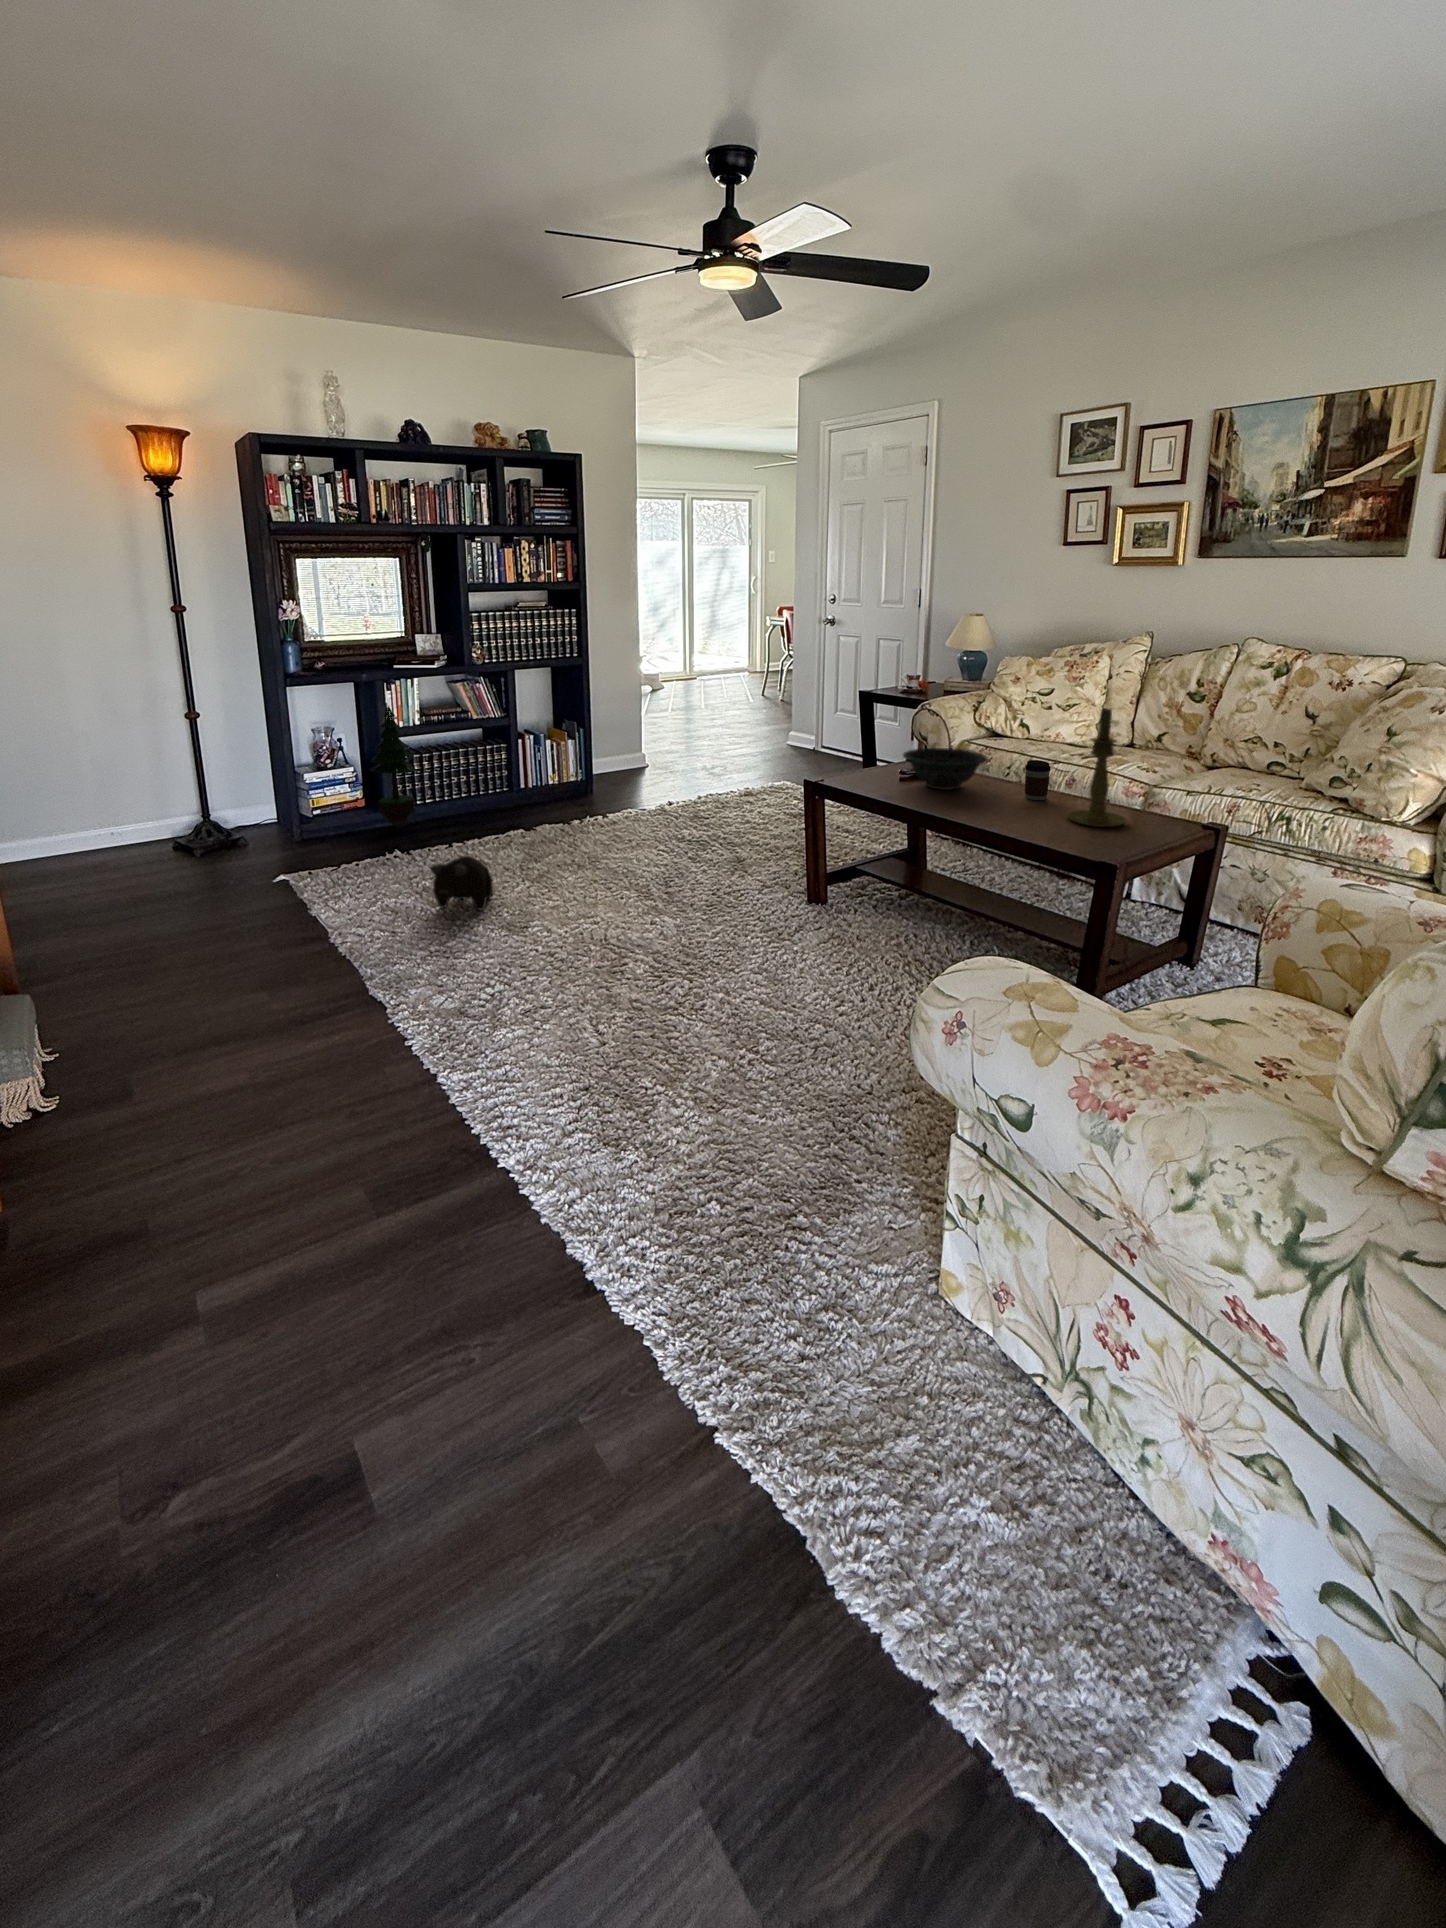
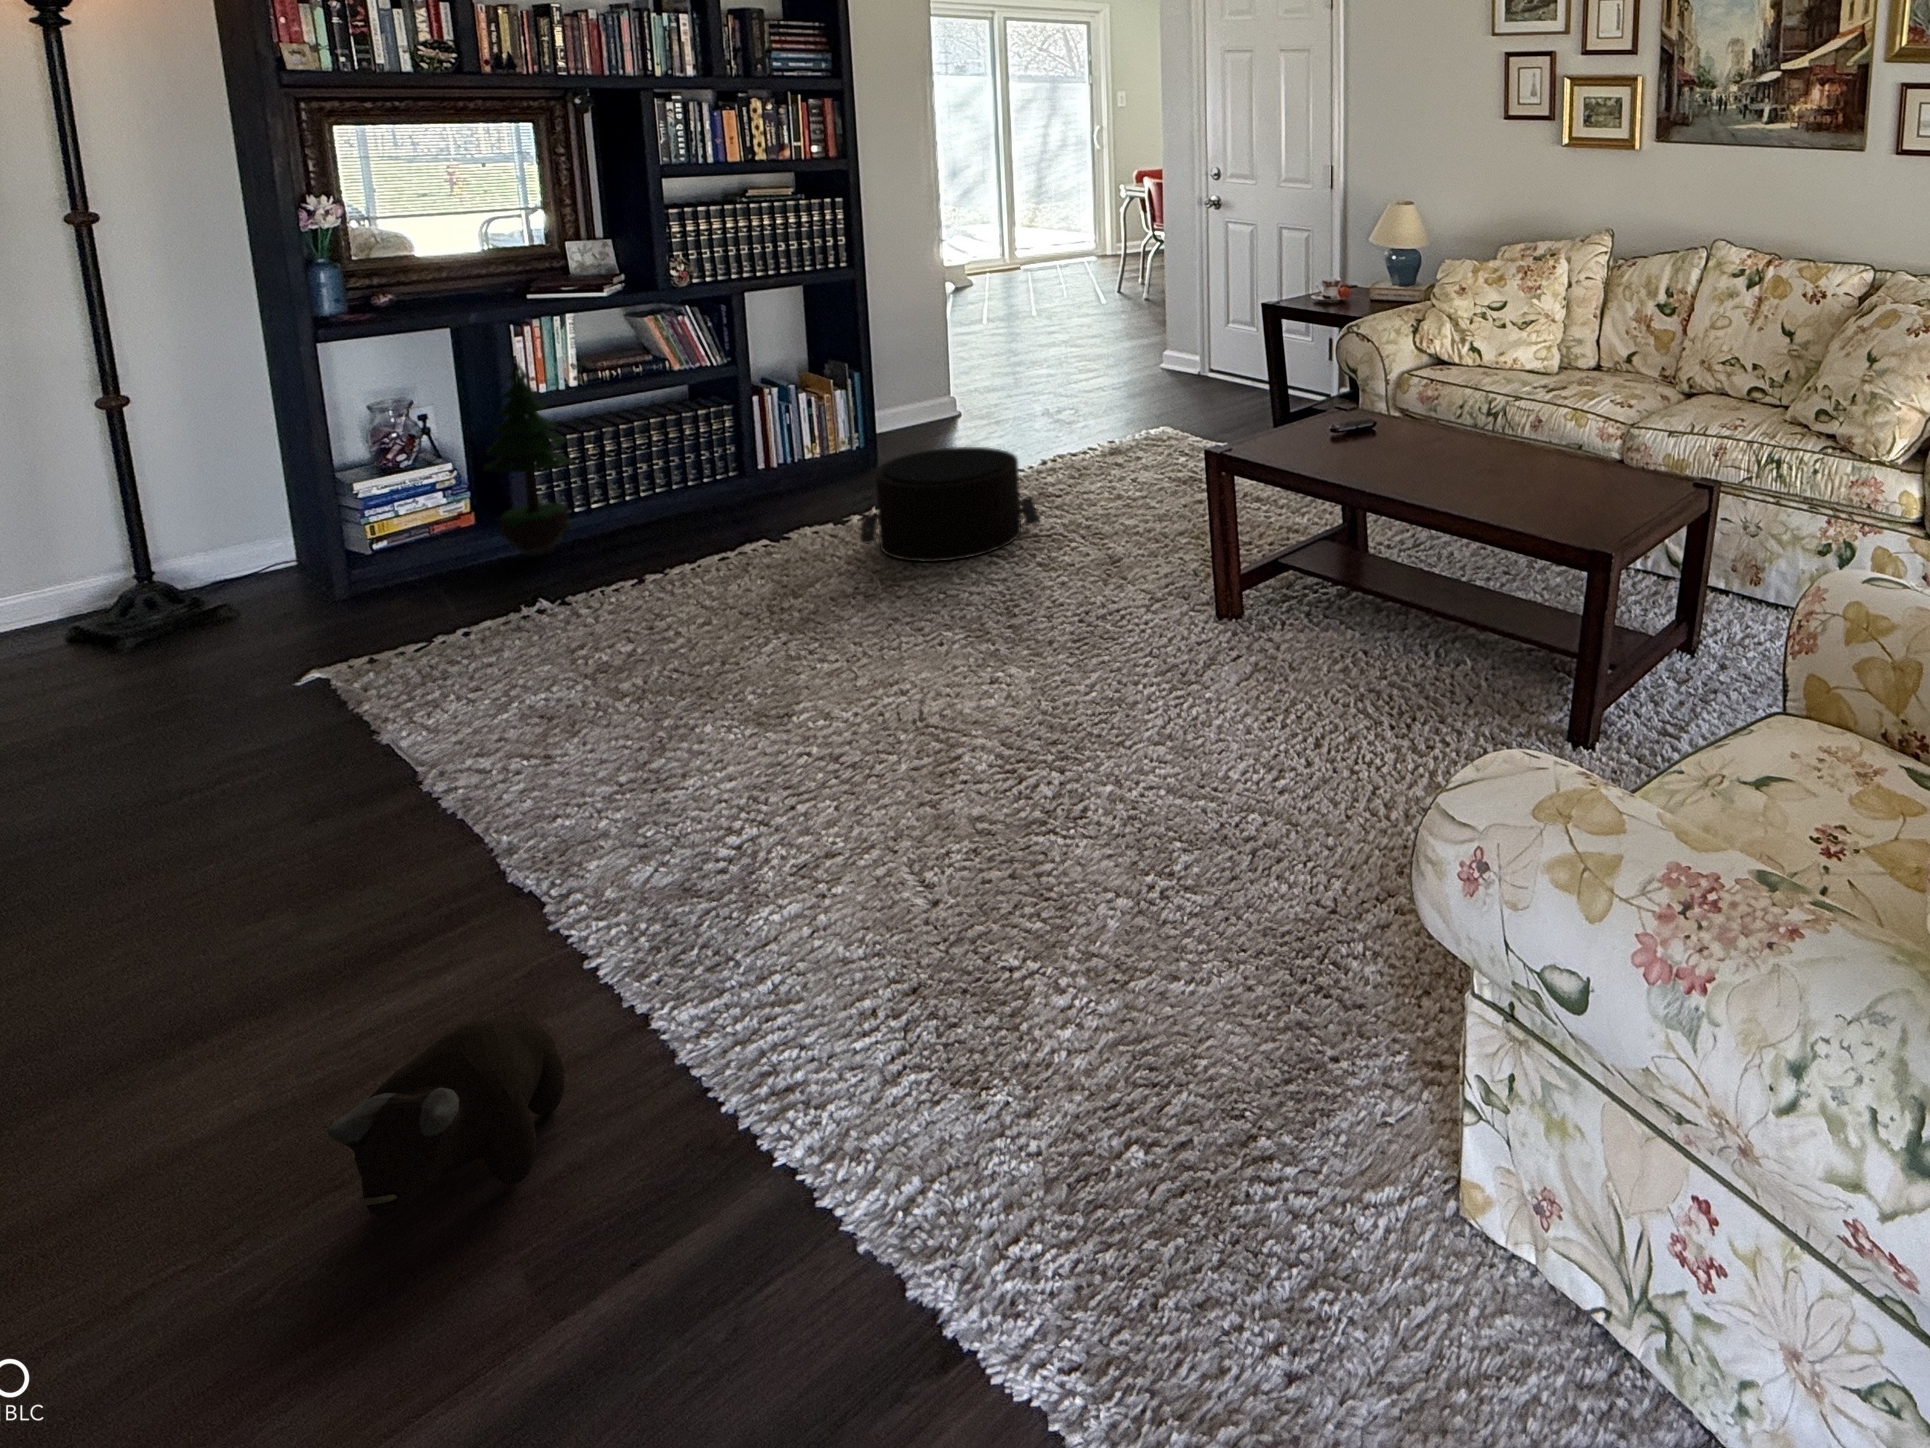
candle holder: present [1067,708,1127,827] -> none [1547,349,1617,499]
decorative bowl: present [903,748,987,790] -> none [1340,398,1447,456]
coffee cup: present [1025,760,1051,800] -> none [1493,412,1523,463]
pouf: none [576,777,691,849] -> present [860,447,1040,562]
plush toy: present [430,856,493,910] -> present [327,1011,565,1216]

